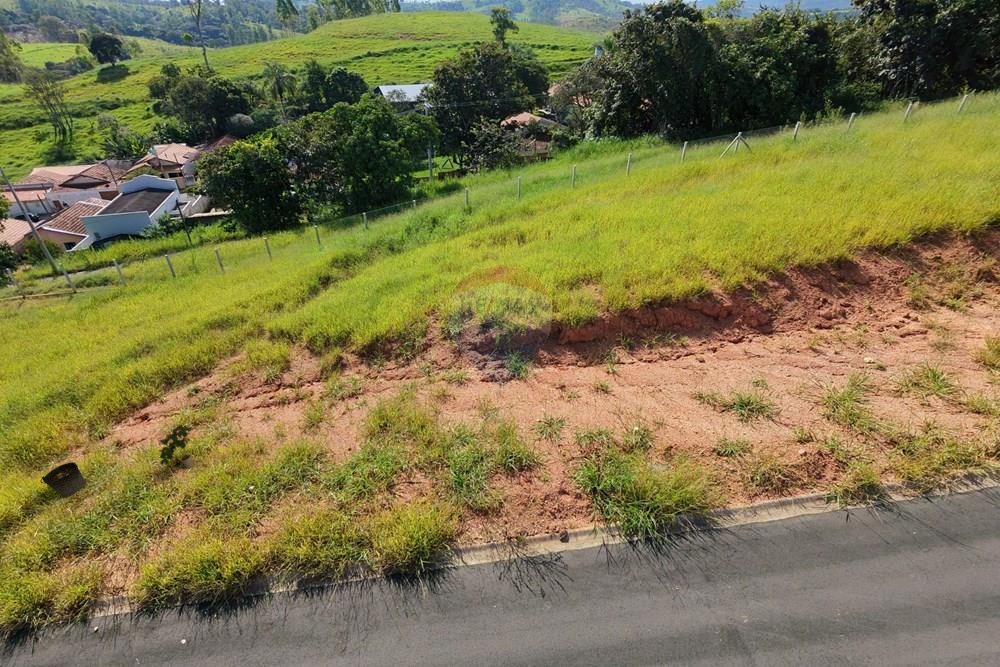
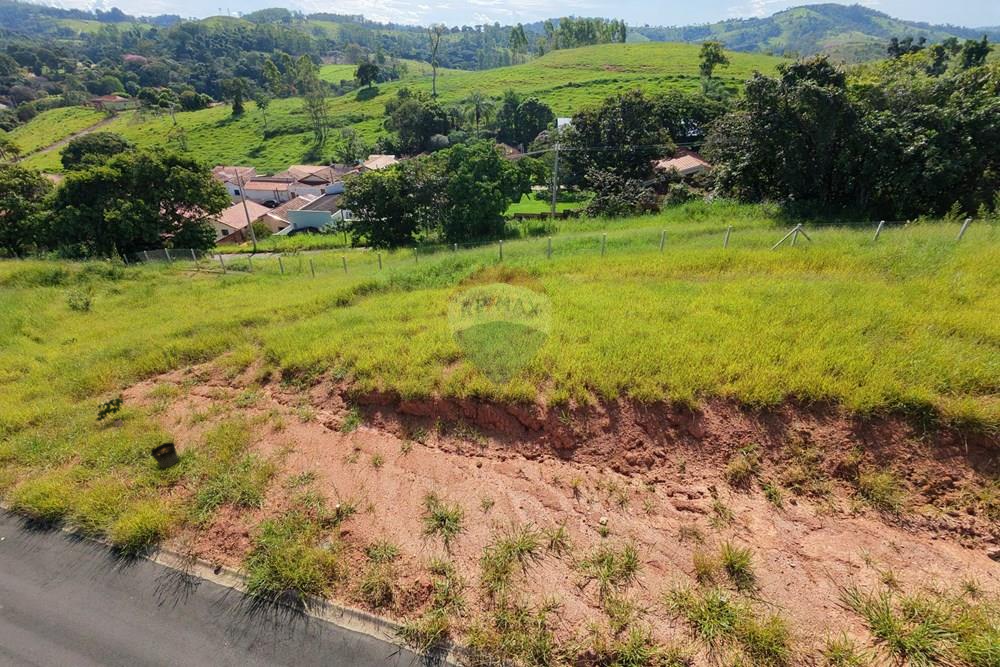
bucket: present [40,462,86,497] -> present [150,443,178,468]

